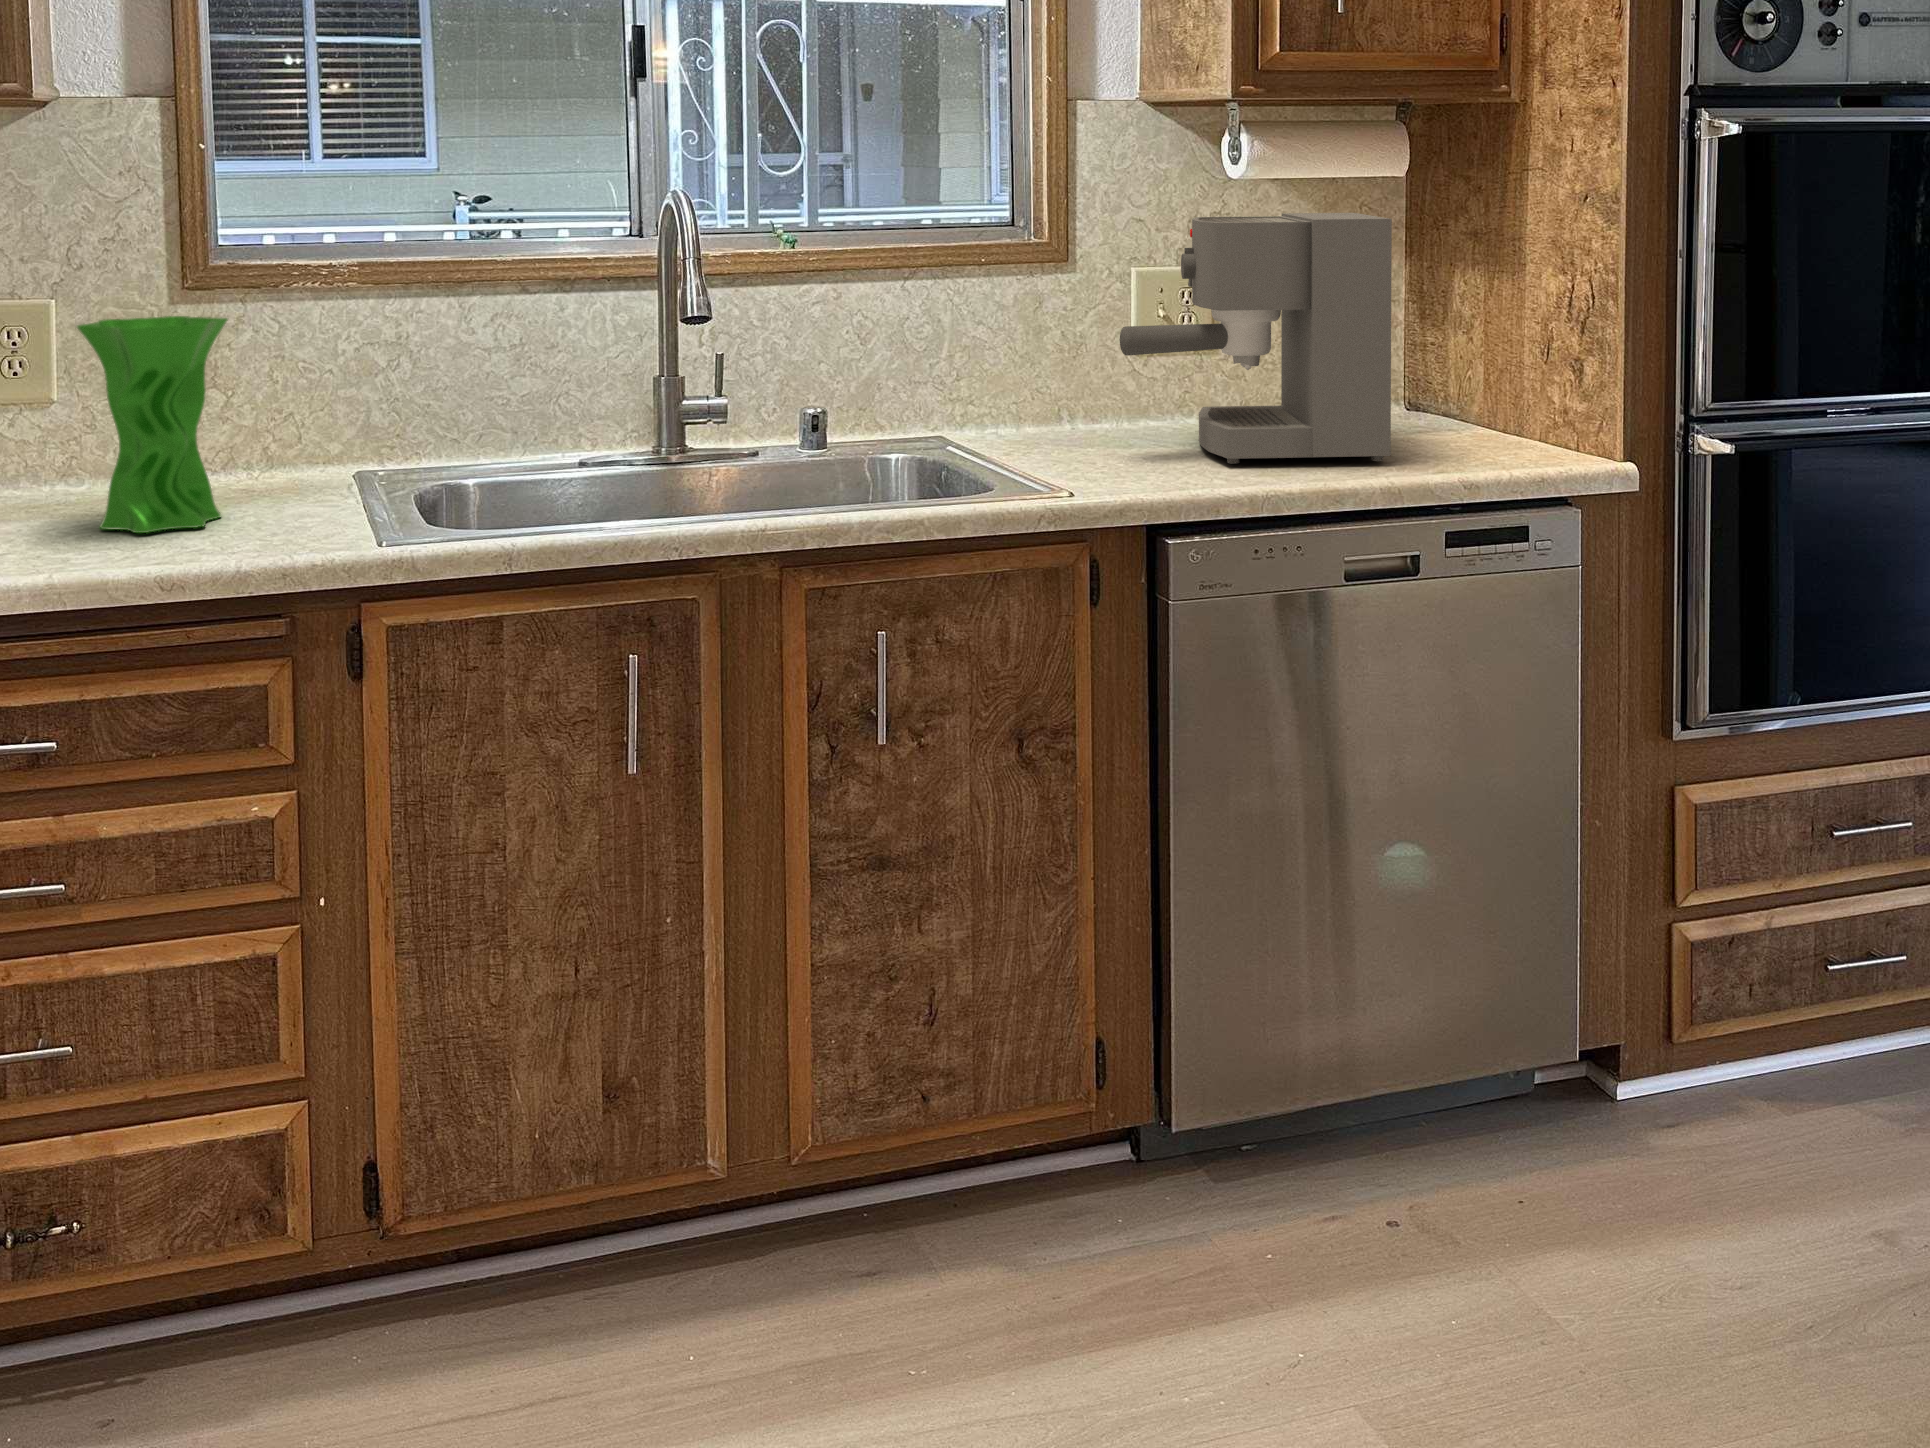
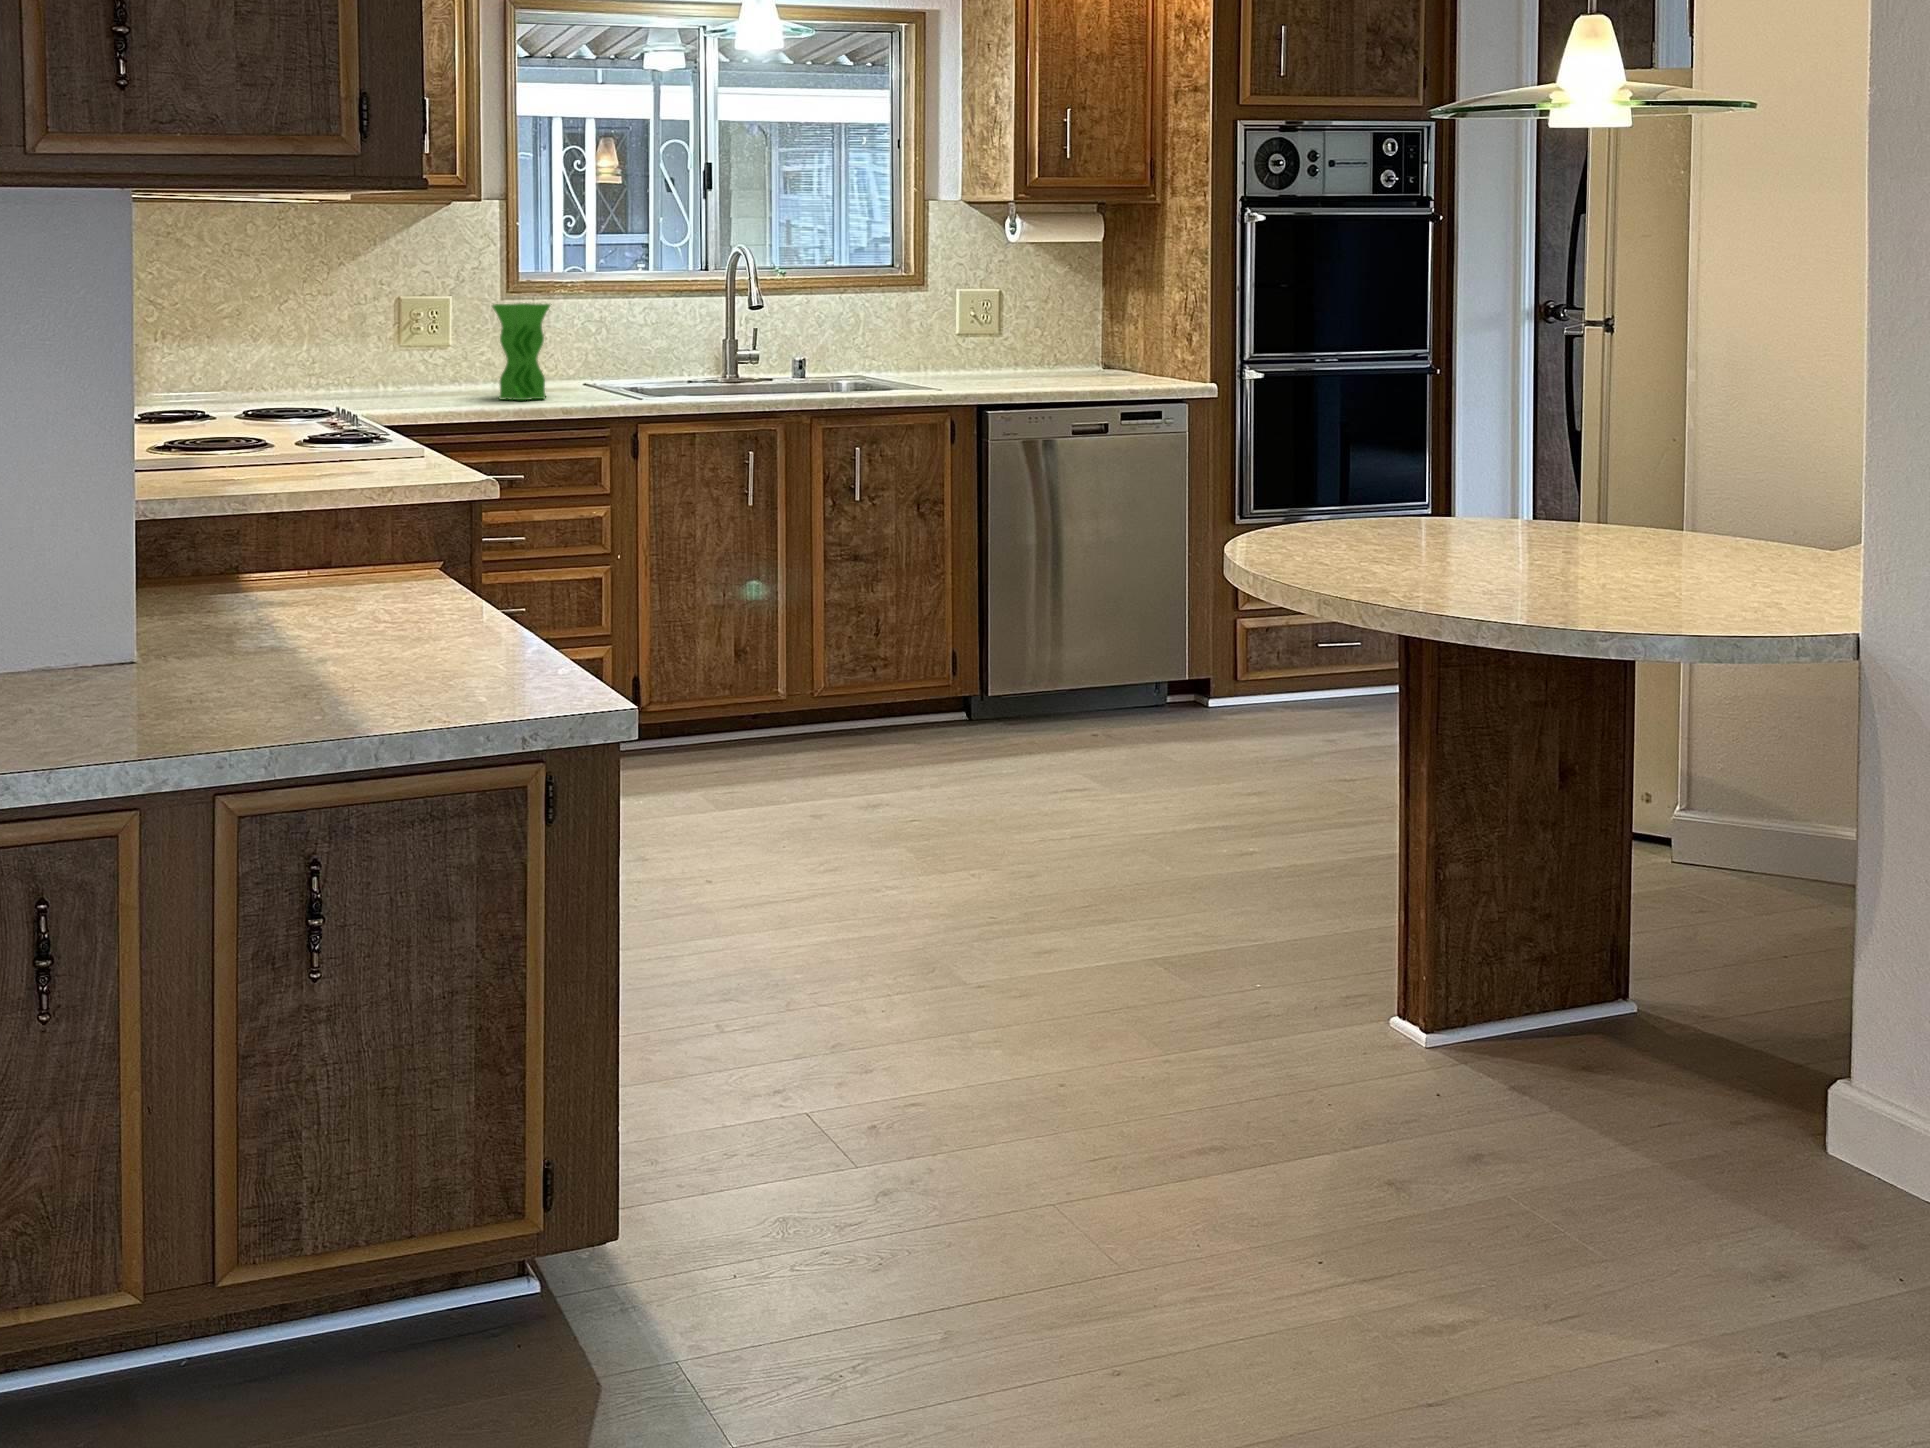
coffee maker: present [1119,213,1392,464] -> none [960,259,1096,383]

